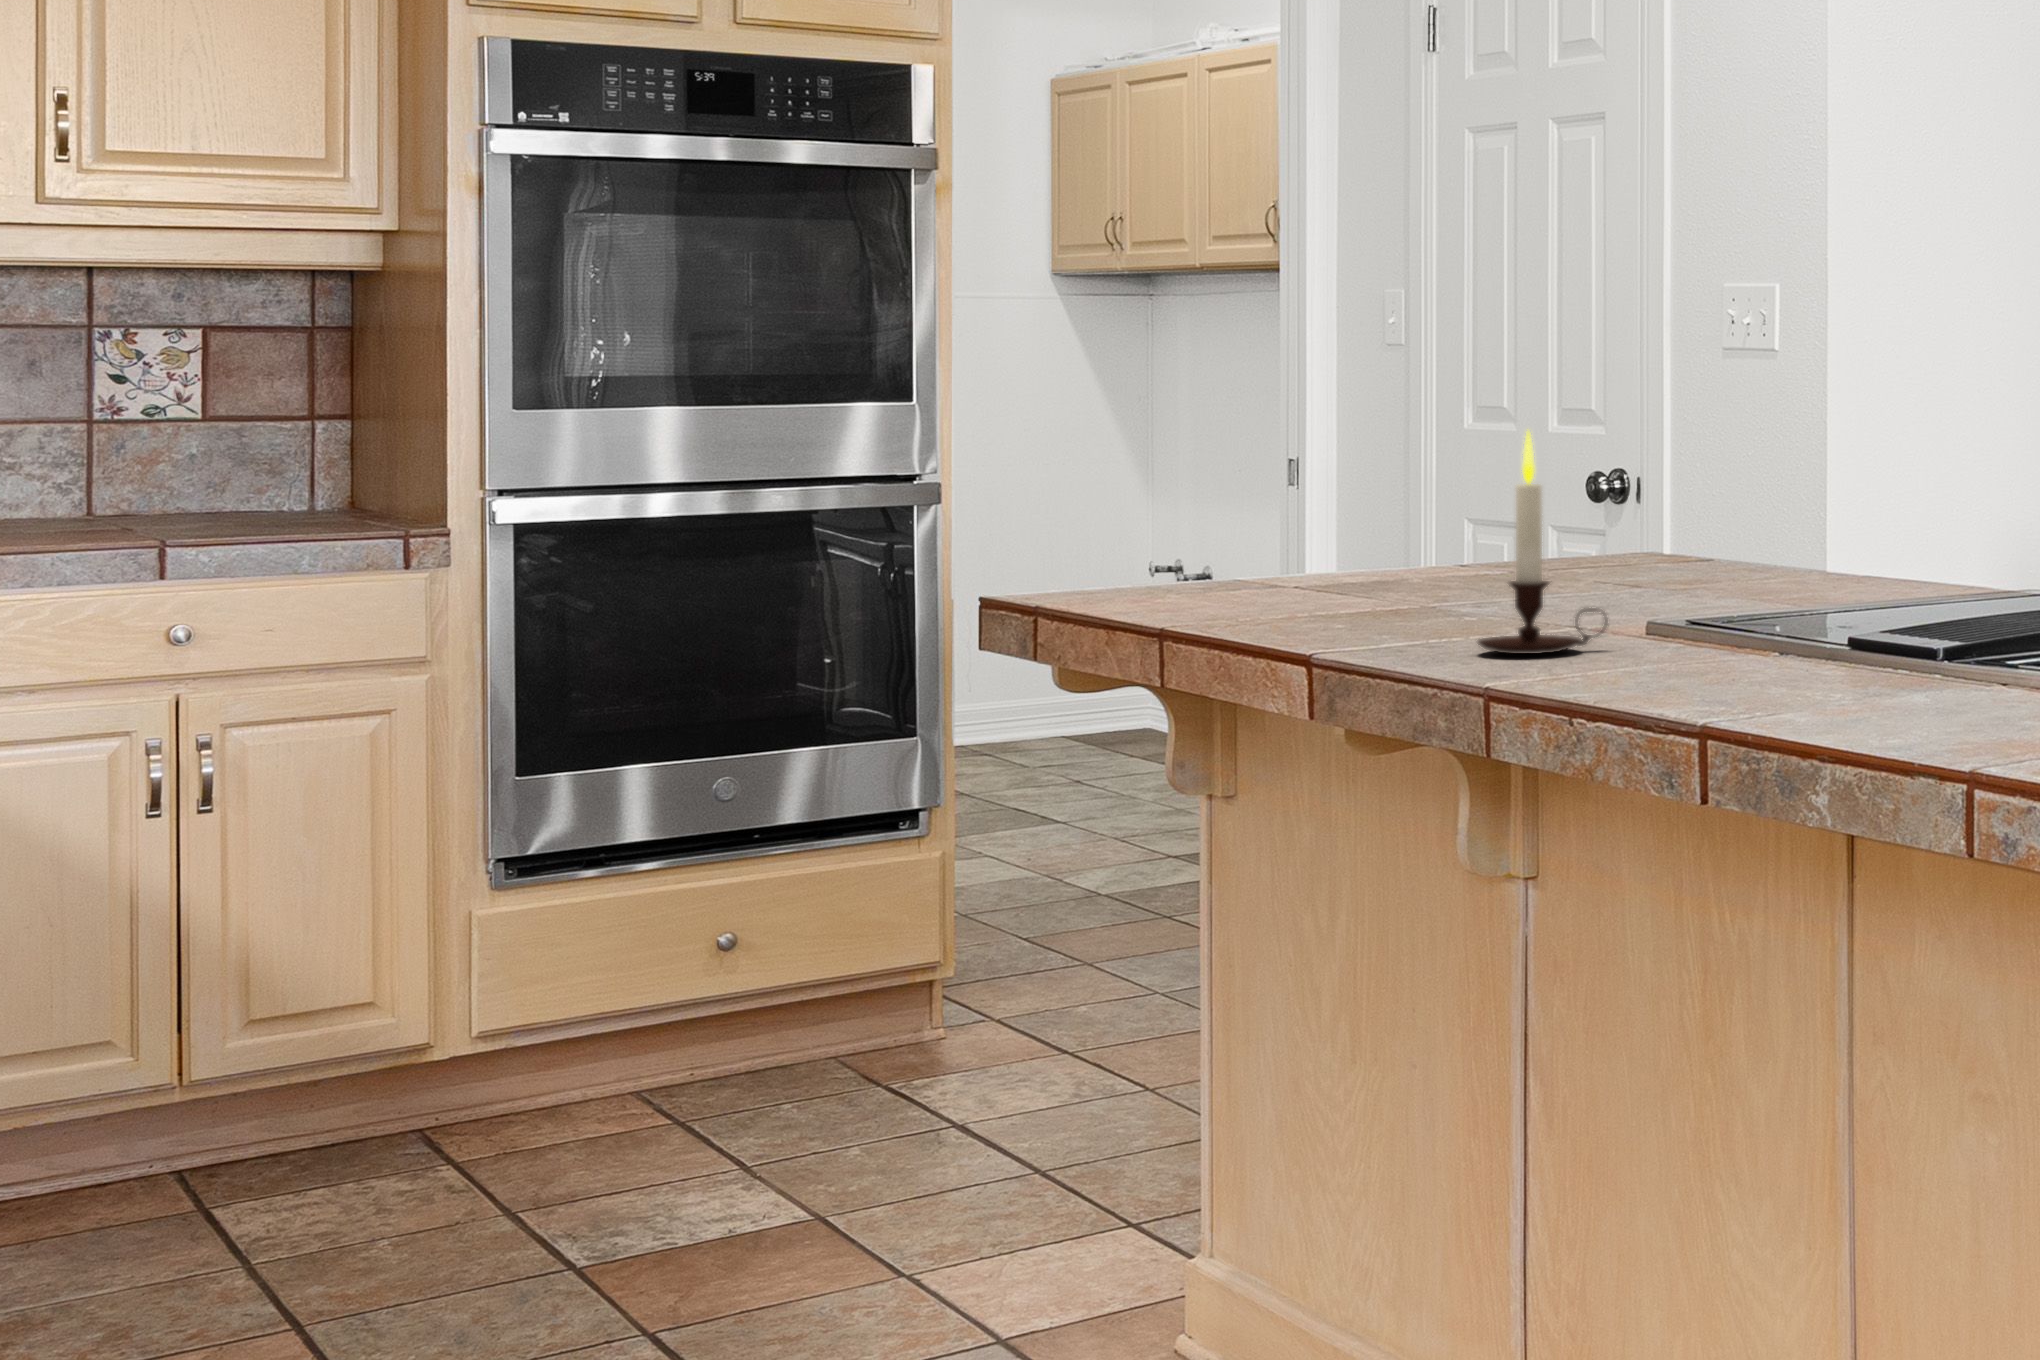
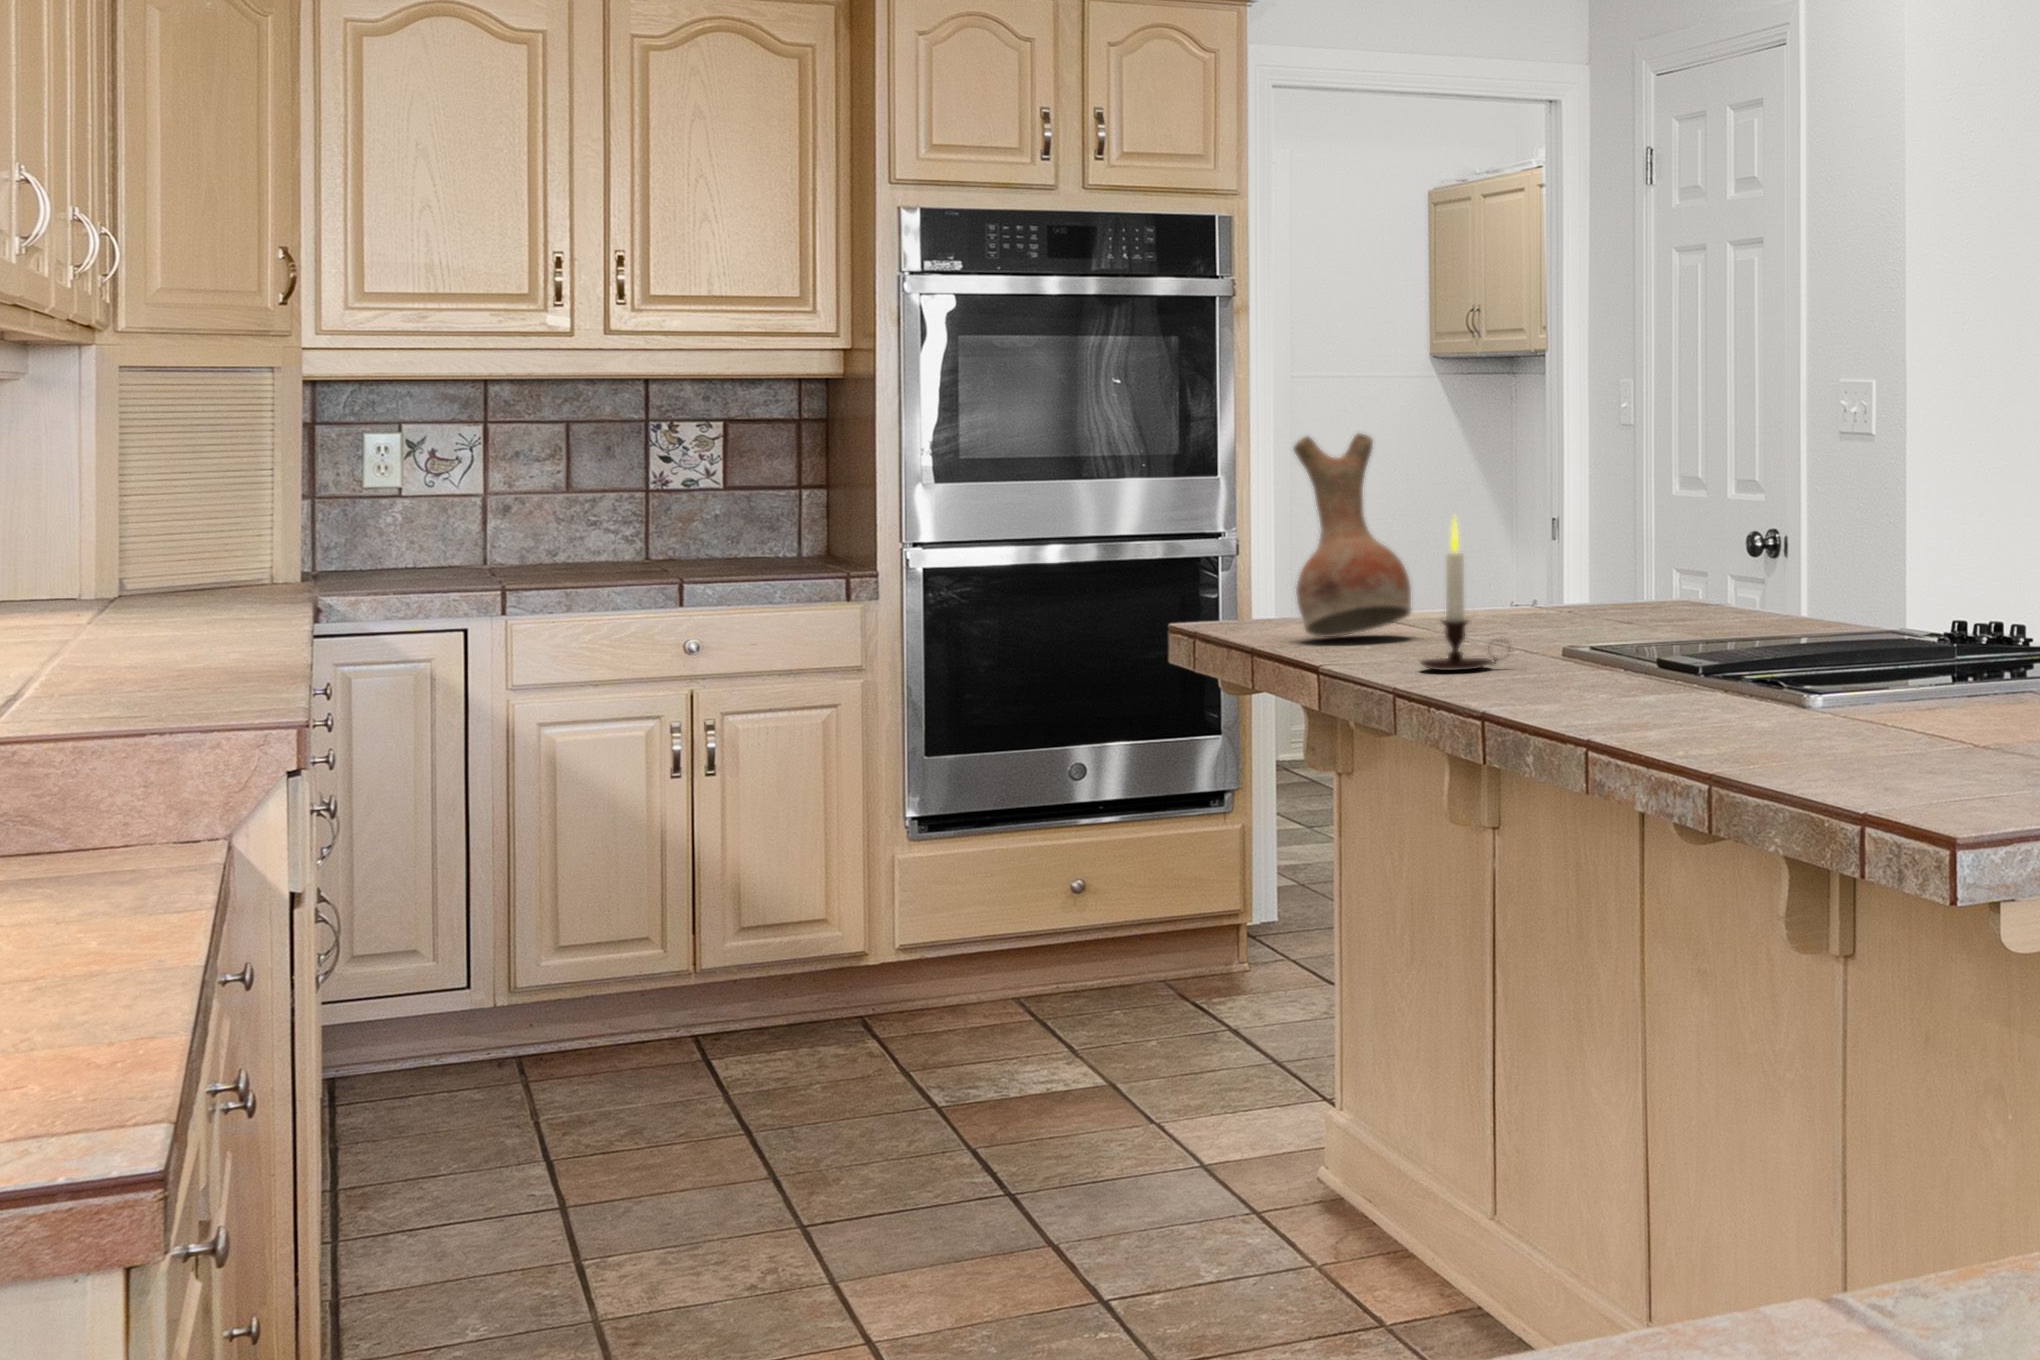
vase: none [1190,324,1368,609] -> present [1294,433,1411,637]

